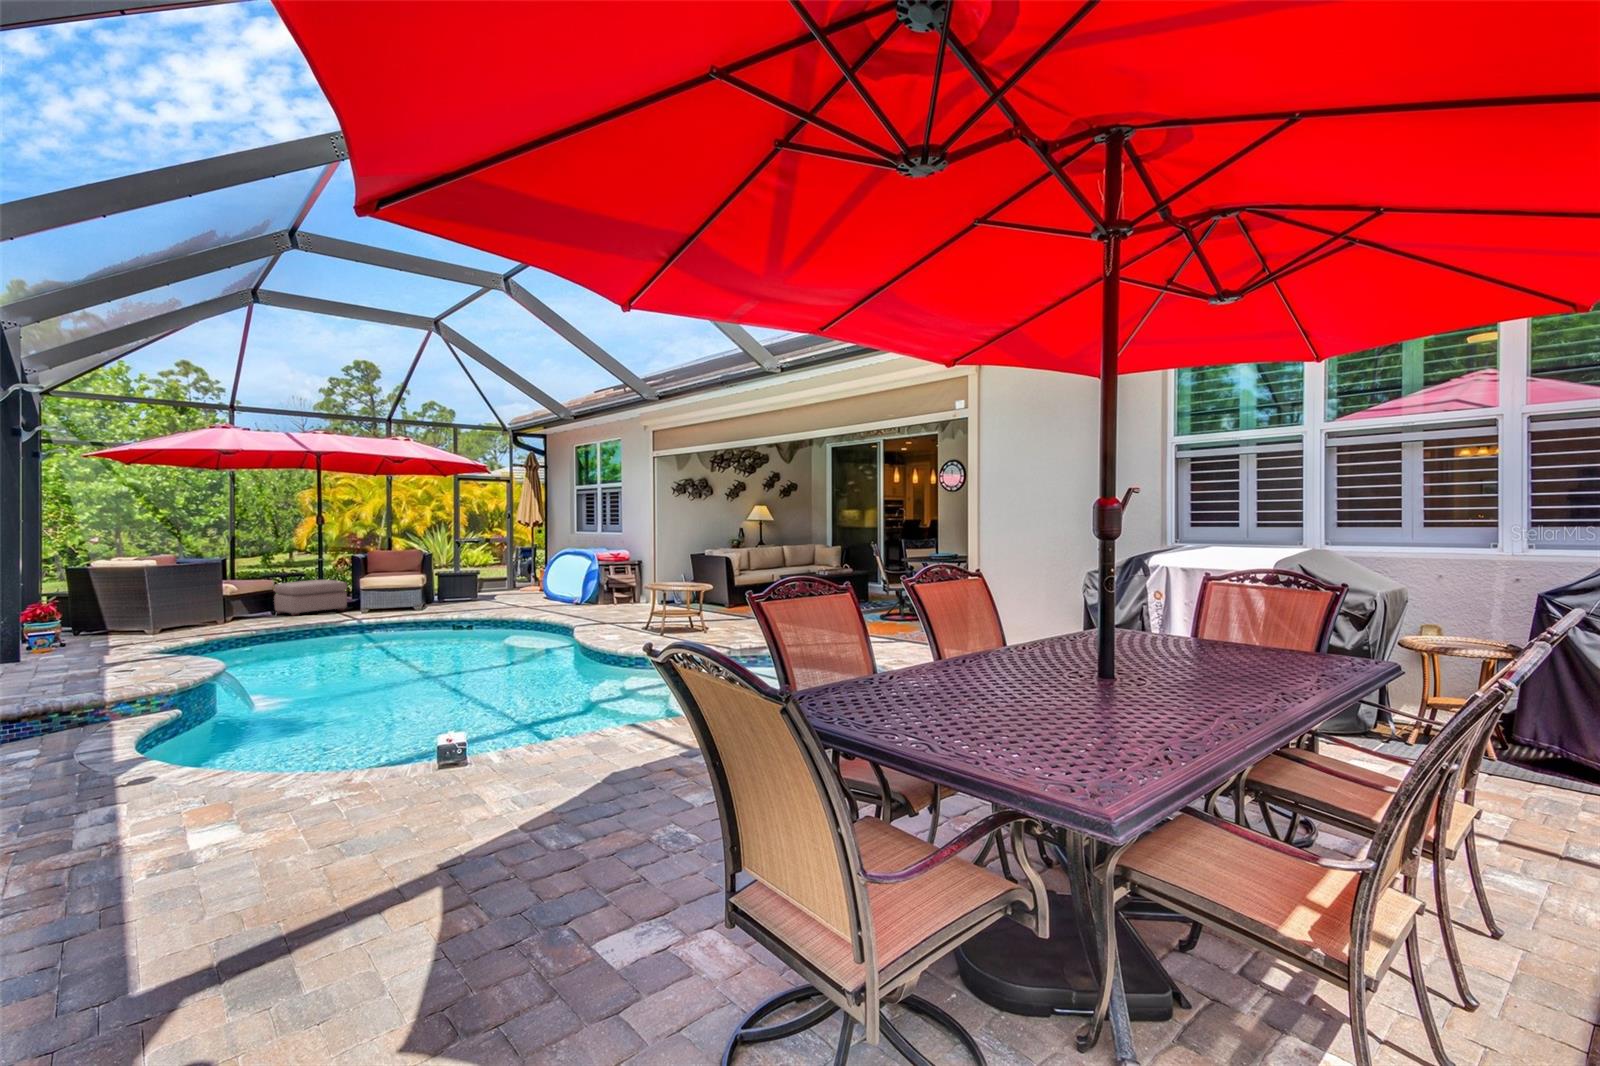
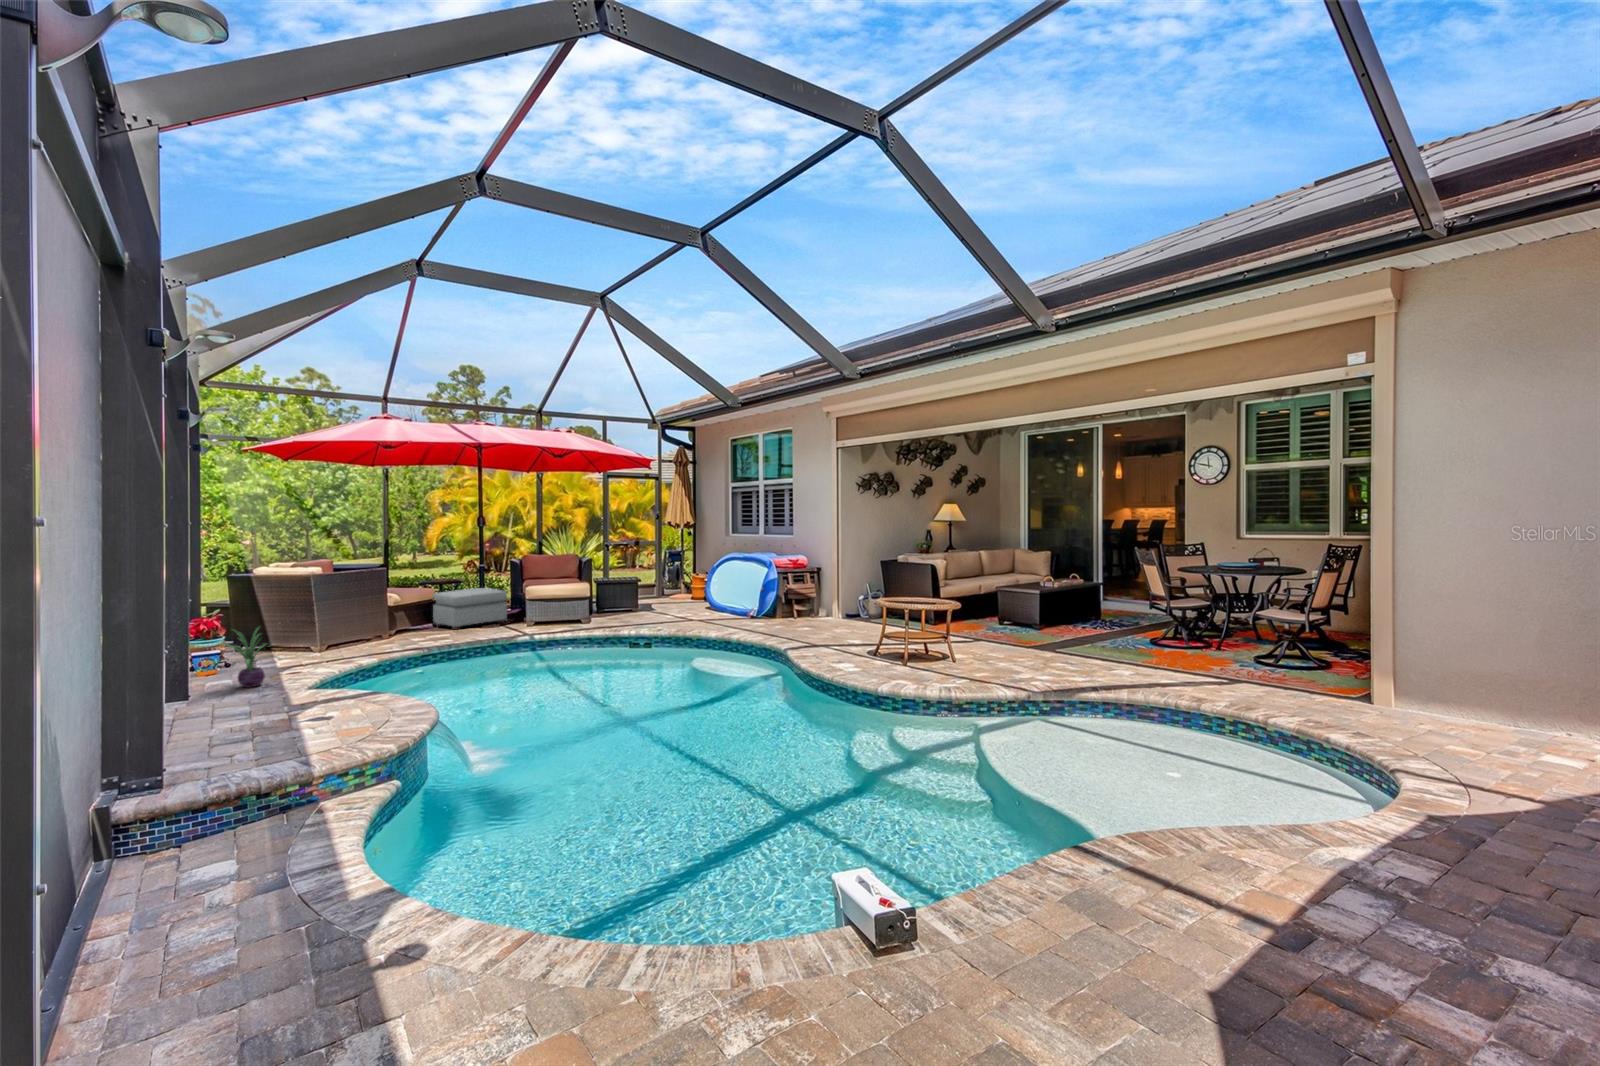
decorative plant: none [28,603,111,656] -> present [226,627,279,687]

